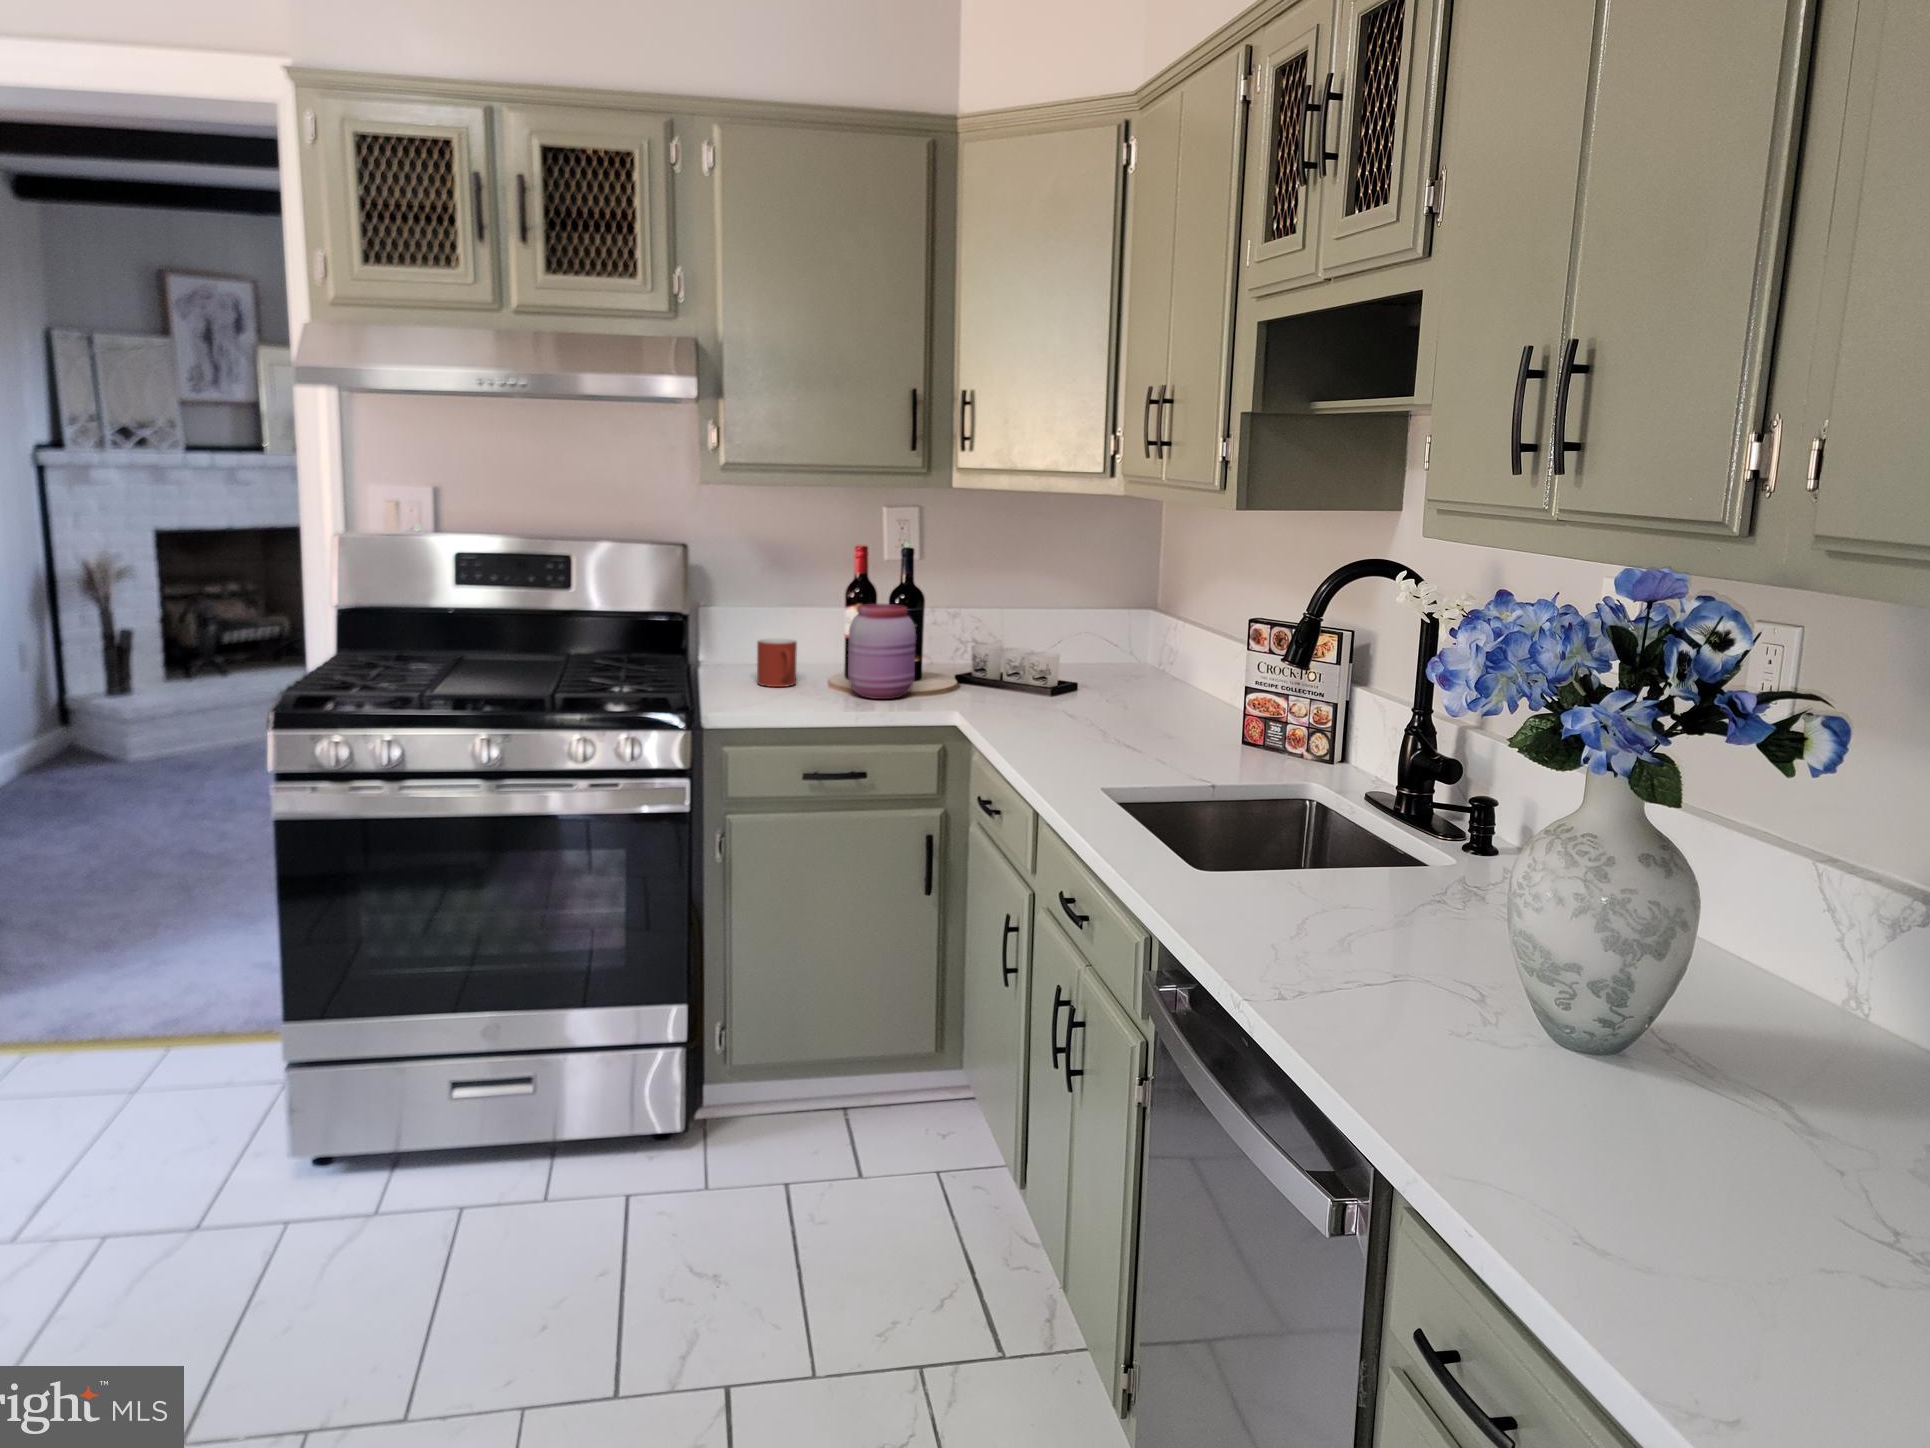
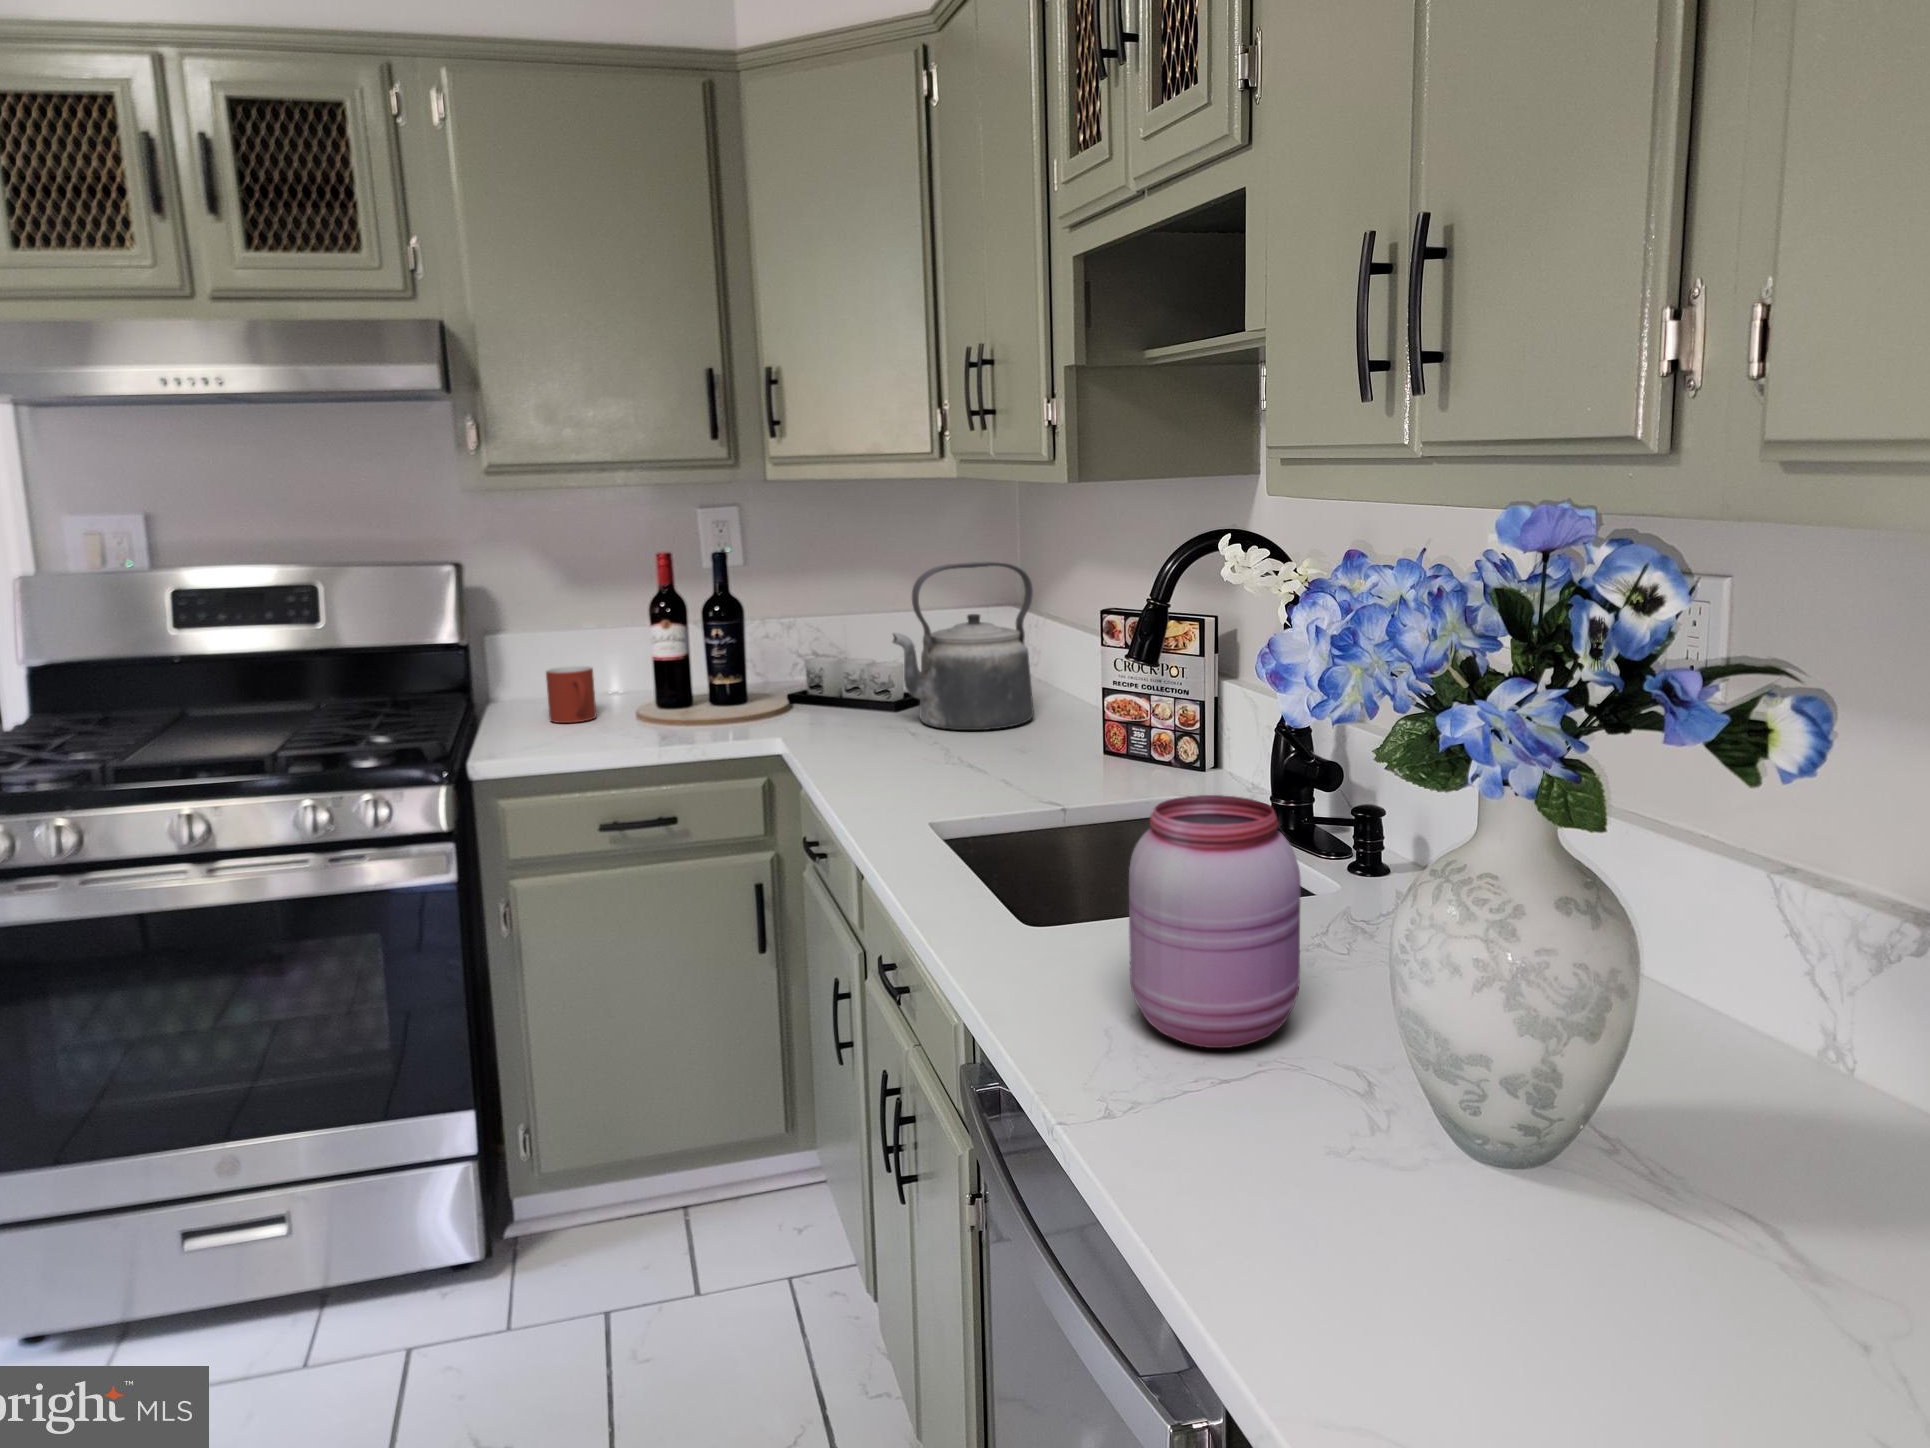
kettle: none [1062,572,1186,718] -> present [893,562,1034,730]
jar: present [848,604,916,699] -> present [1129,795,1301,1048]

